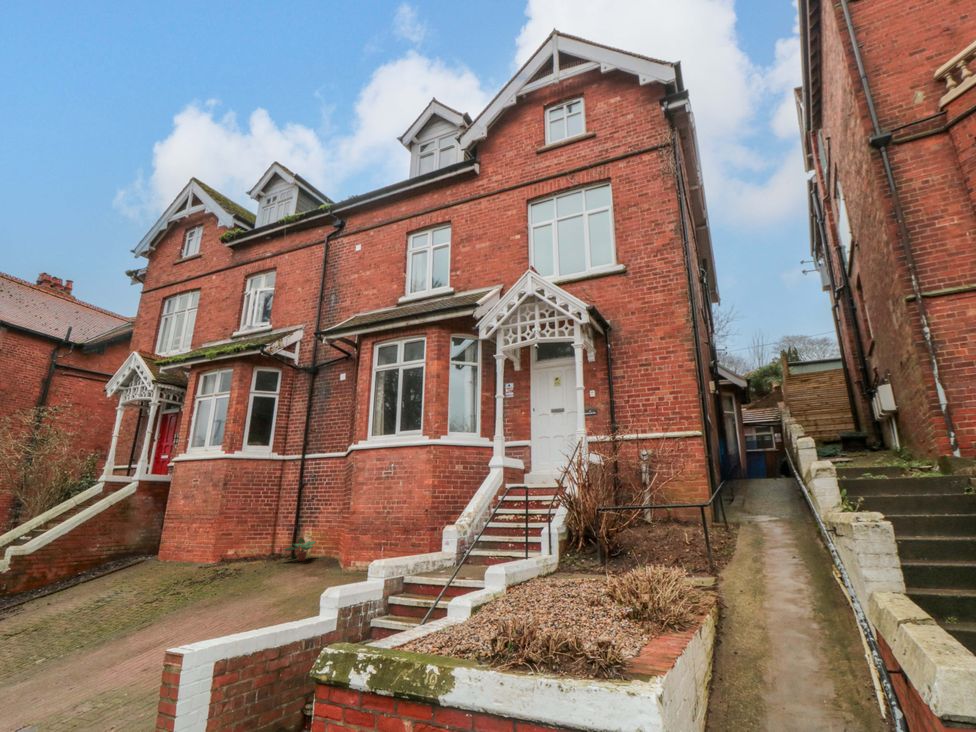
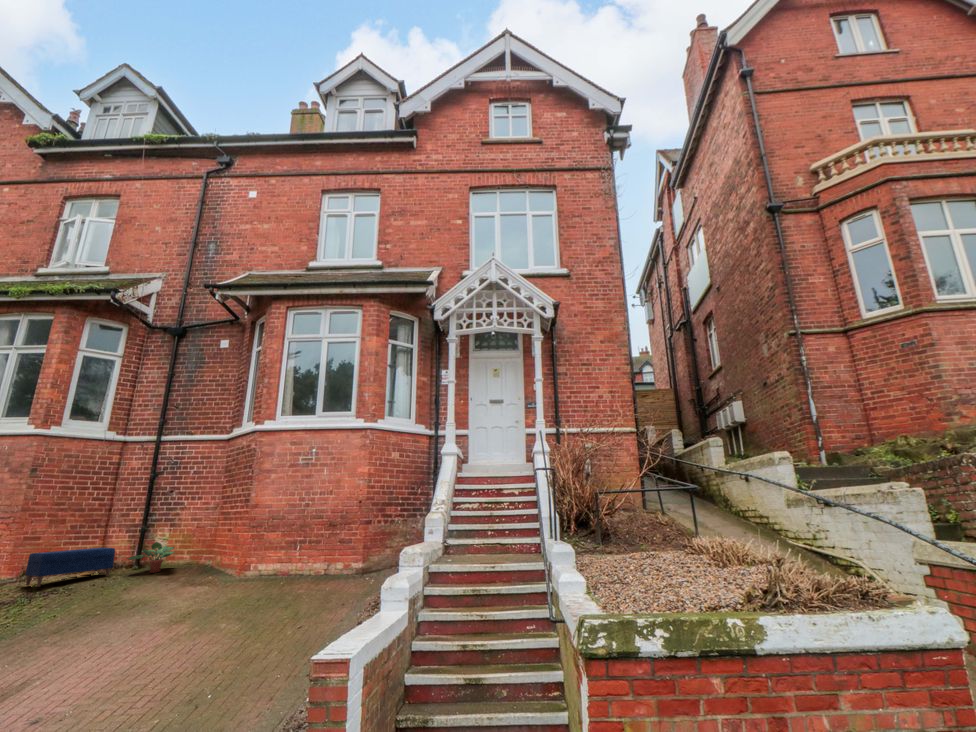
bench: none [223,540,277,568] -> present [26,548,115,587]

